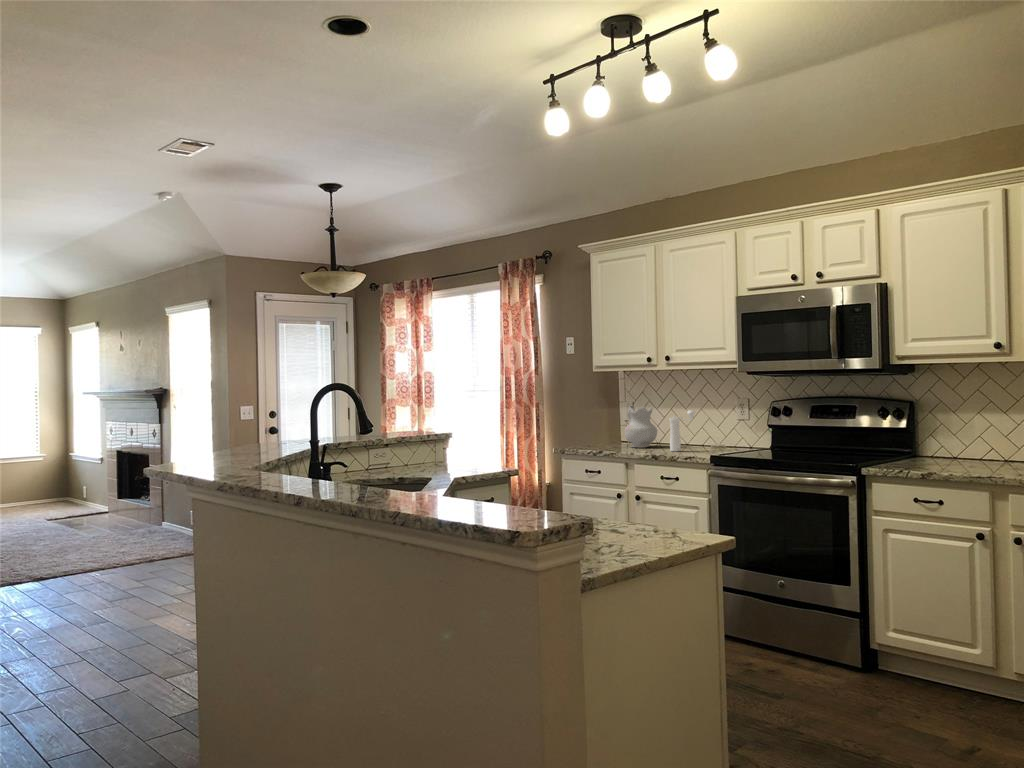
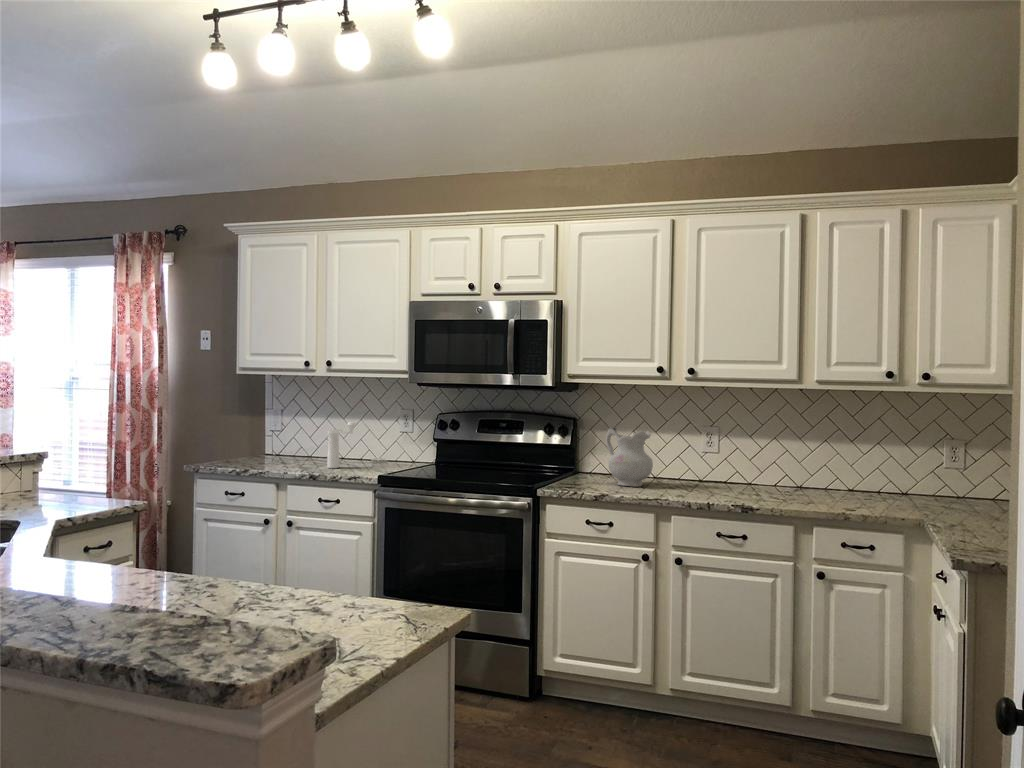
ceramic pitcher: present [625,406,657,448] -> present [606,427,653,487]

